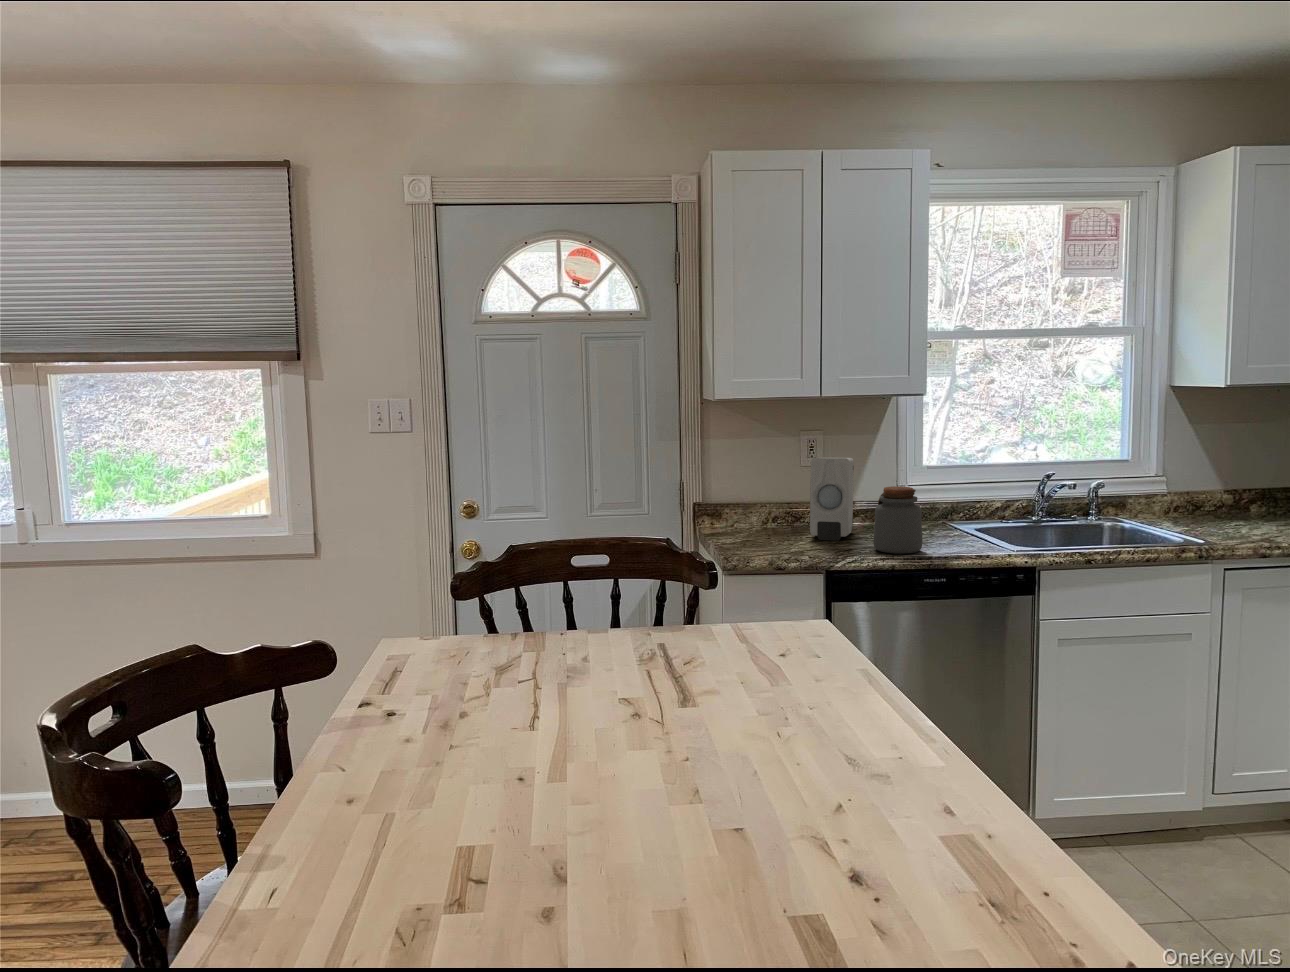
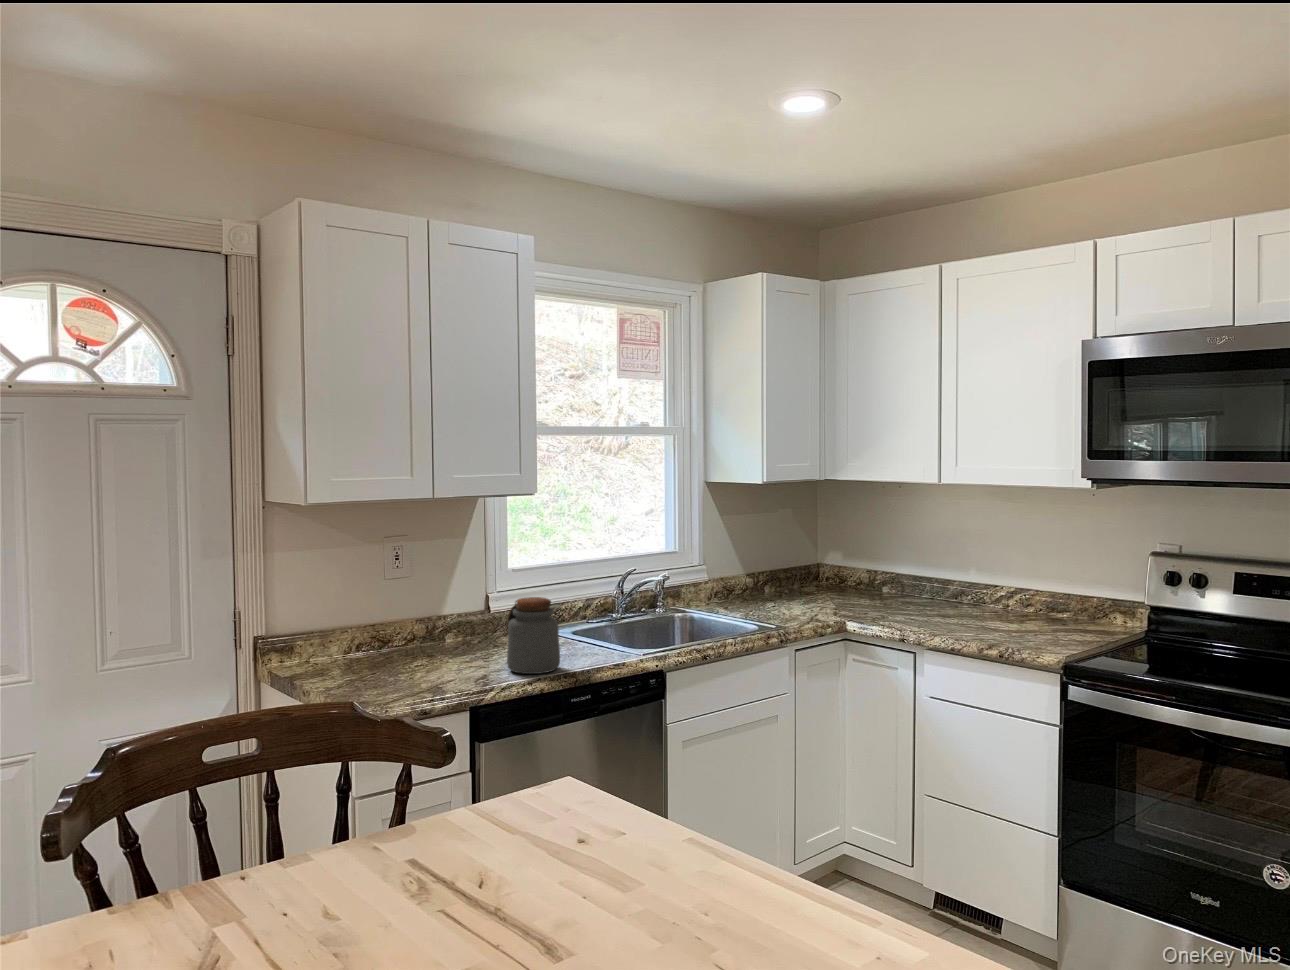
soap dispenser: present [810,458,854,541] -> none [413,568,466,667]

